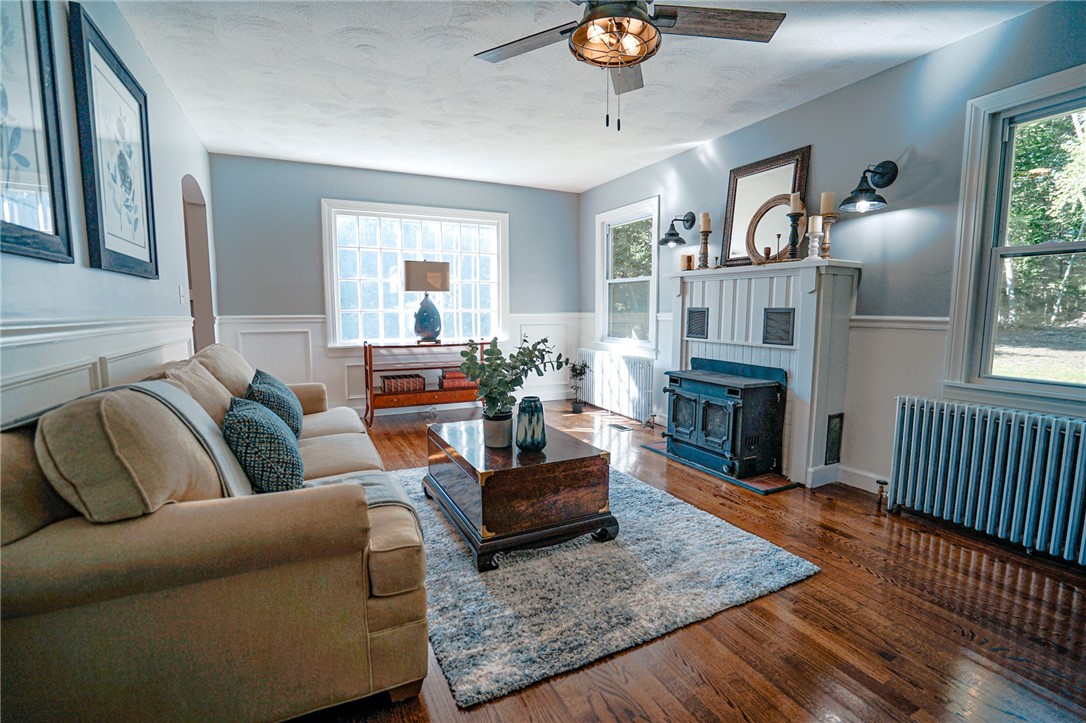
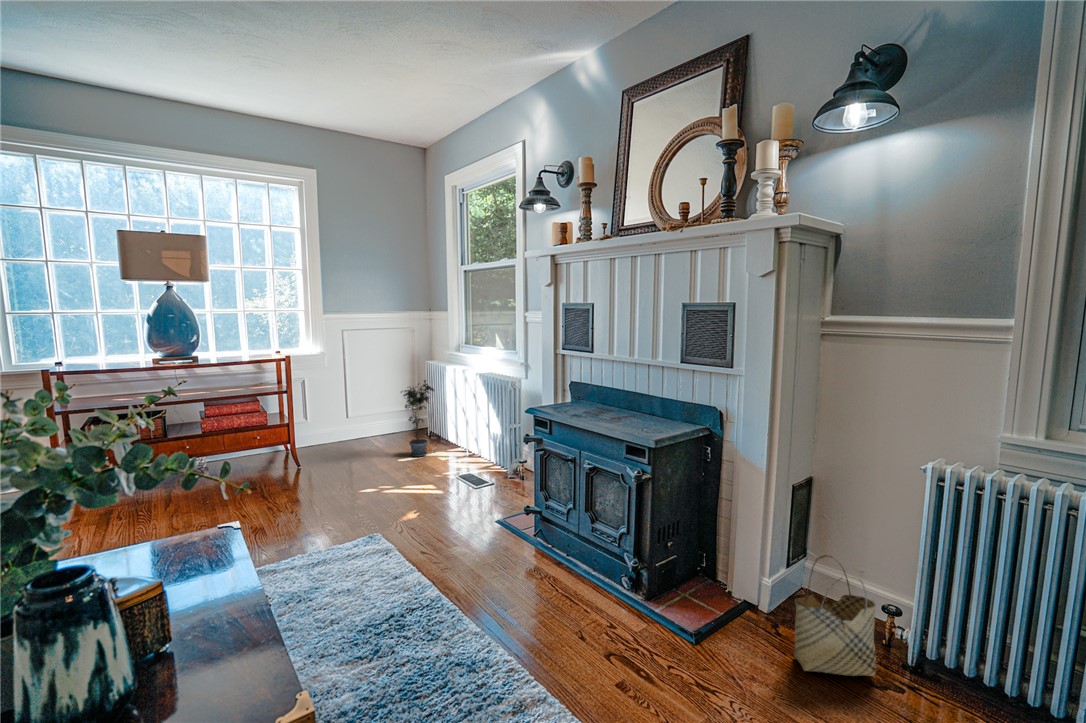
woven basket: none [819,446,867,508] -> present [794,555,876,676]

